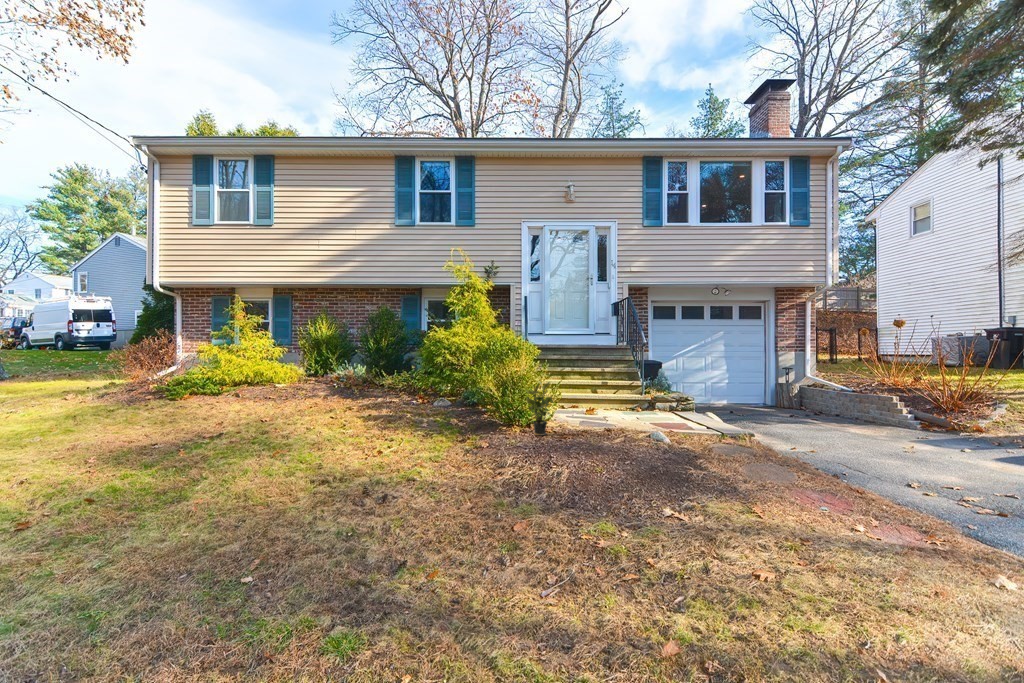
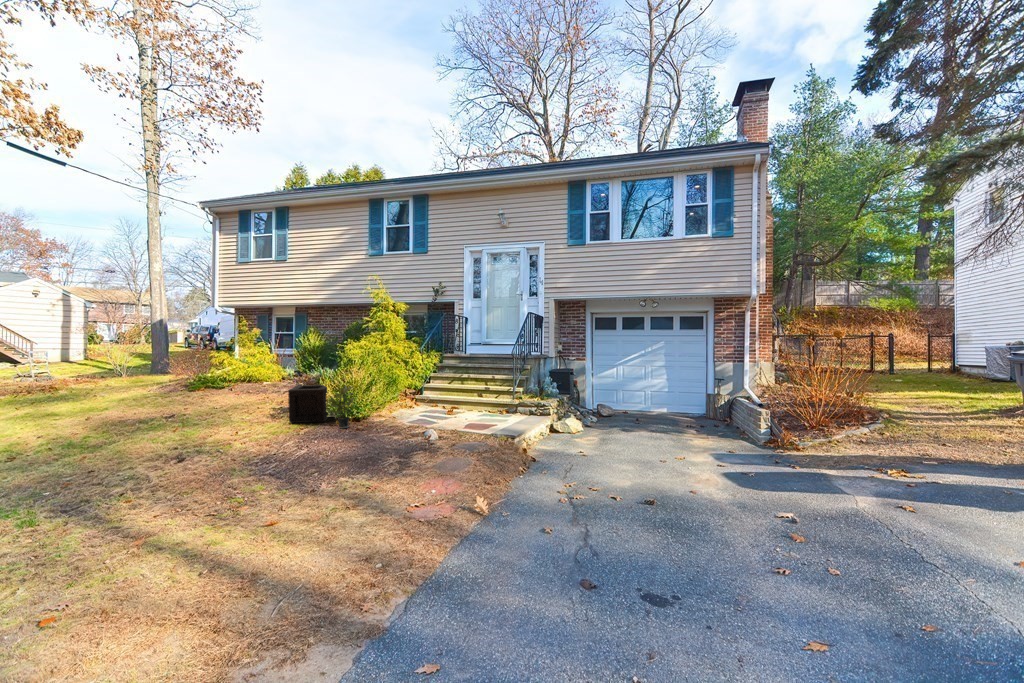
wooden crate: none [442,382,496,433] -> present [288,385,329,423]

